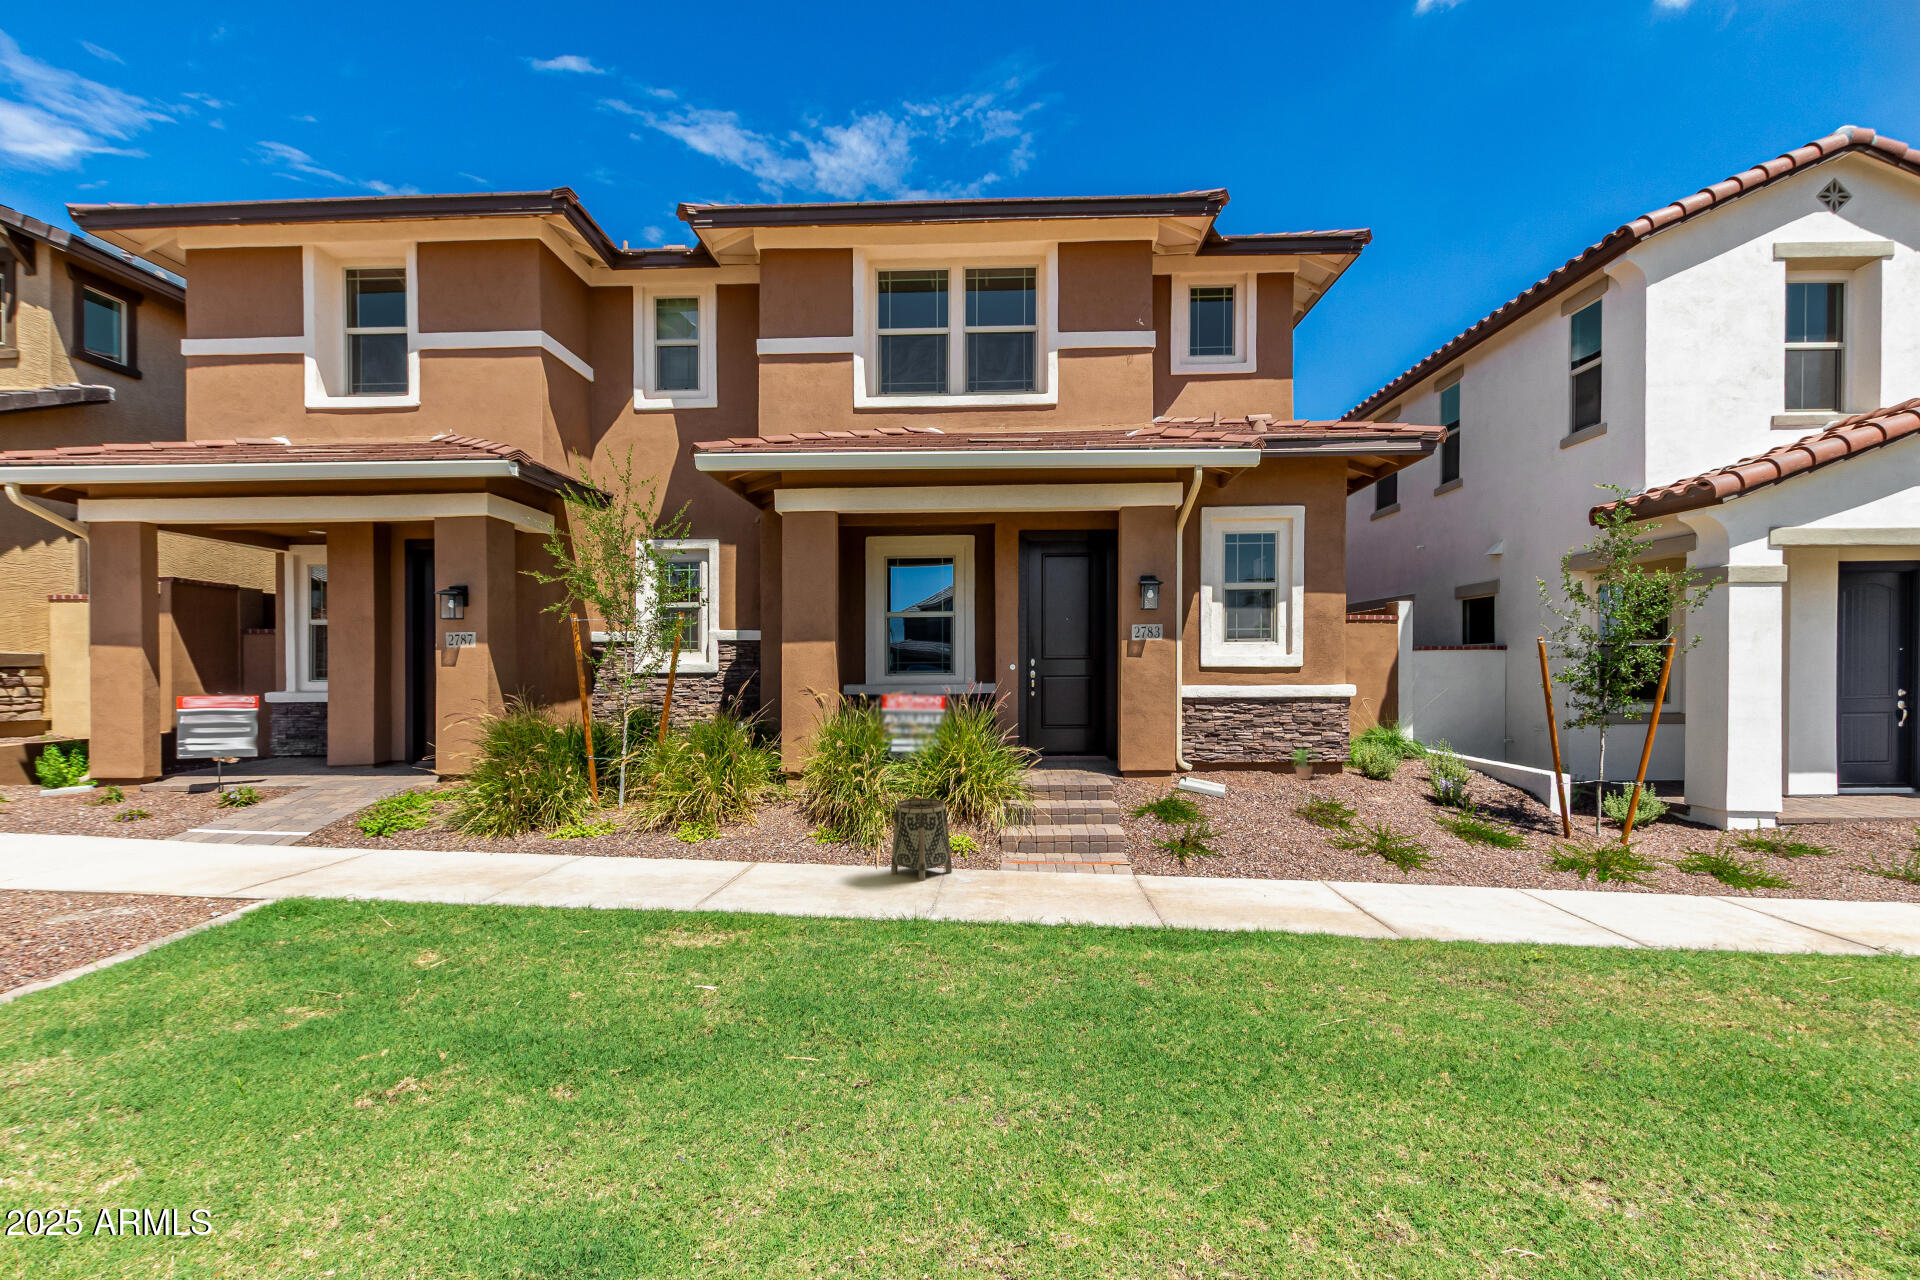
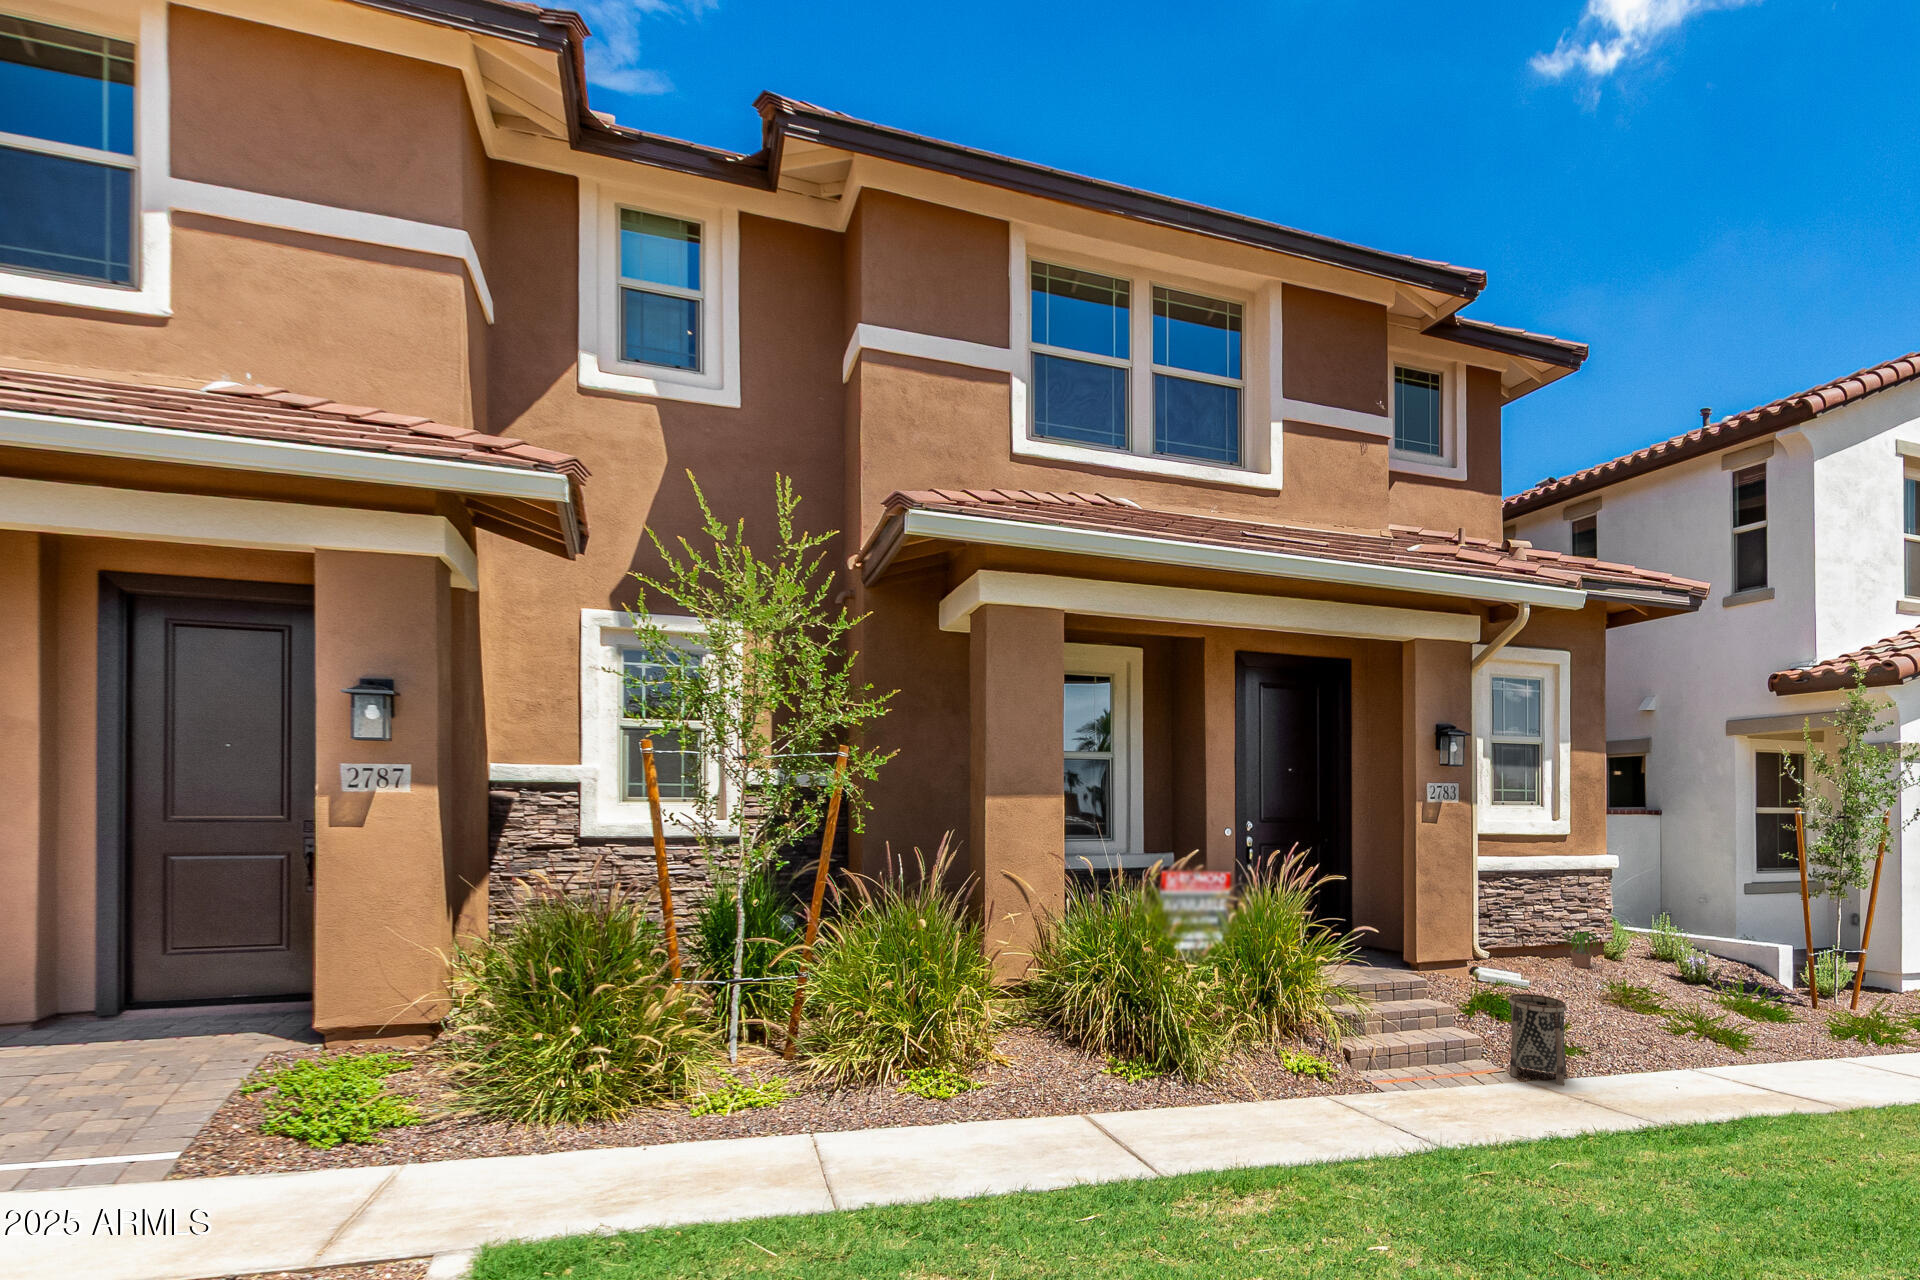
basket: present [891,798,952,881] -> present [1508,994,1567,1085]

